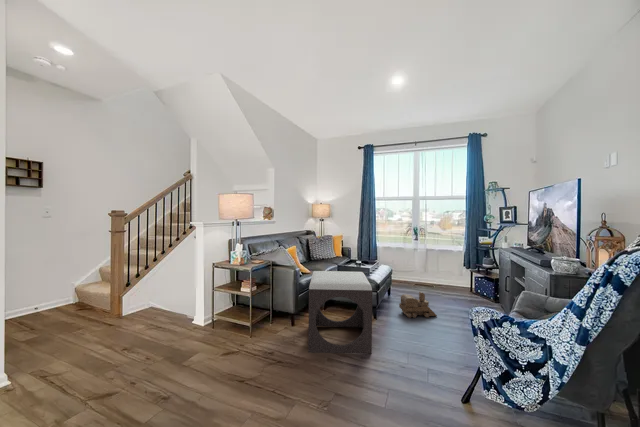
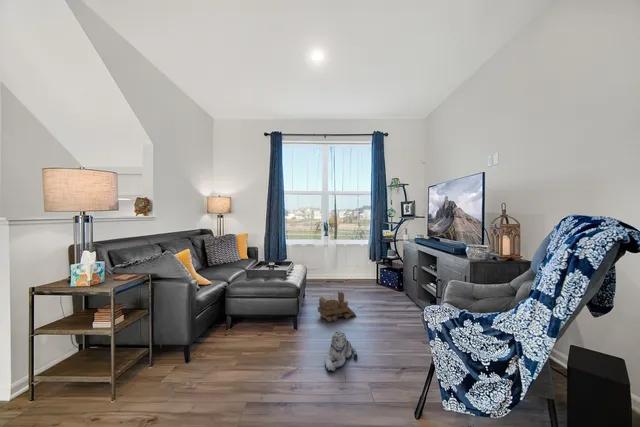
footstool: present [308,271,372,354] -> none [216,276,300,394]
plush toy: none [395,323,427,356] -> present [325,331,357,371]

